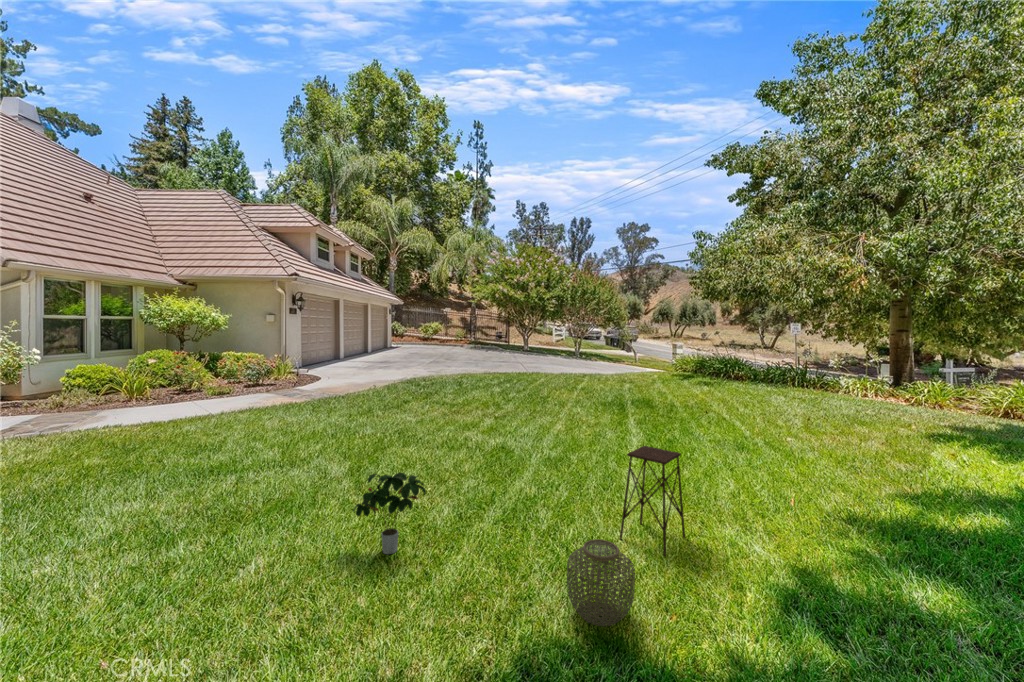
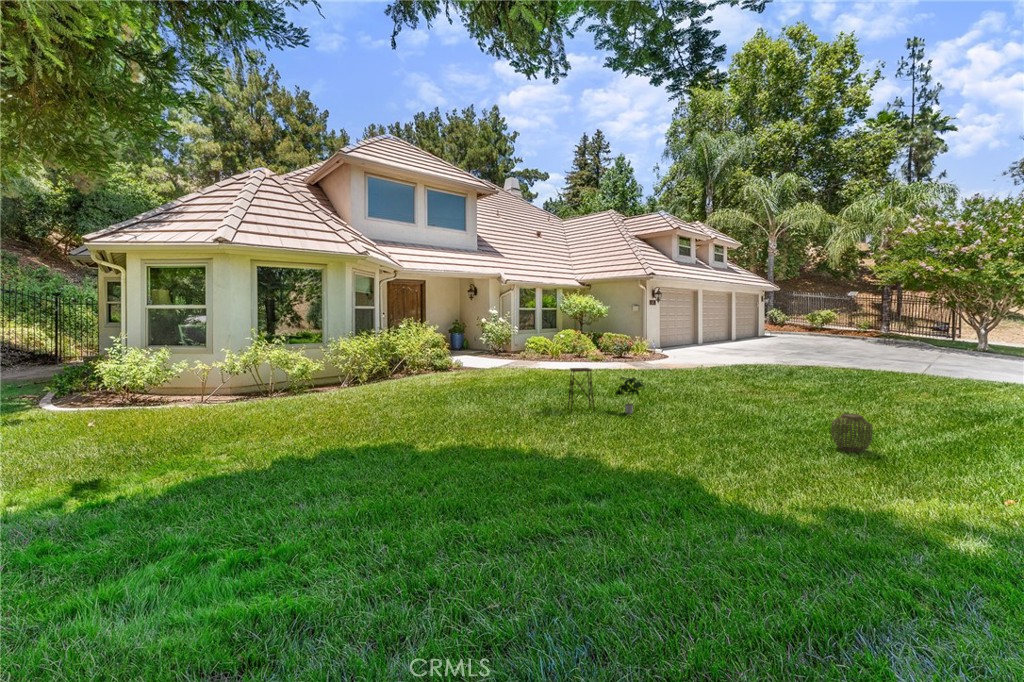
side table: present [620,446,685,556] -> present [568,368,595,413]
woven basket: present [567,539,635,626] -> present [831,413,873,452]

